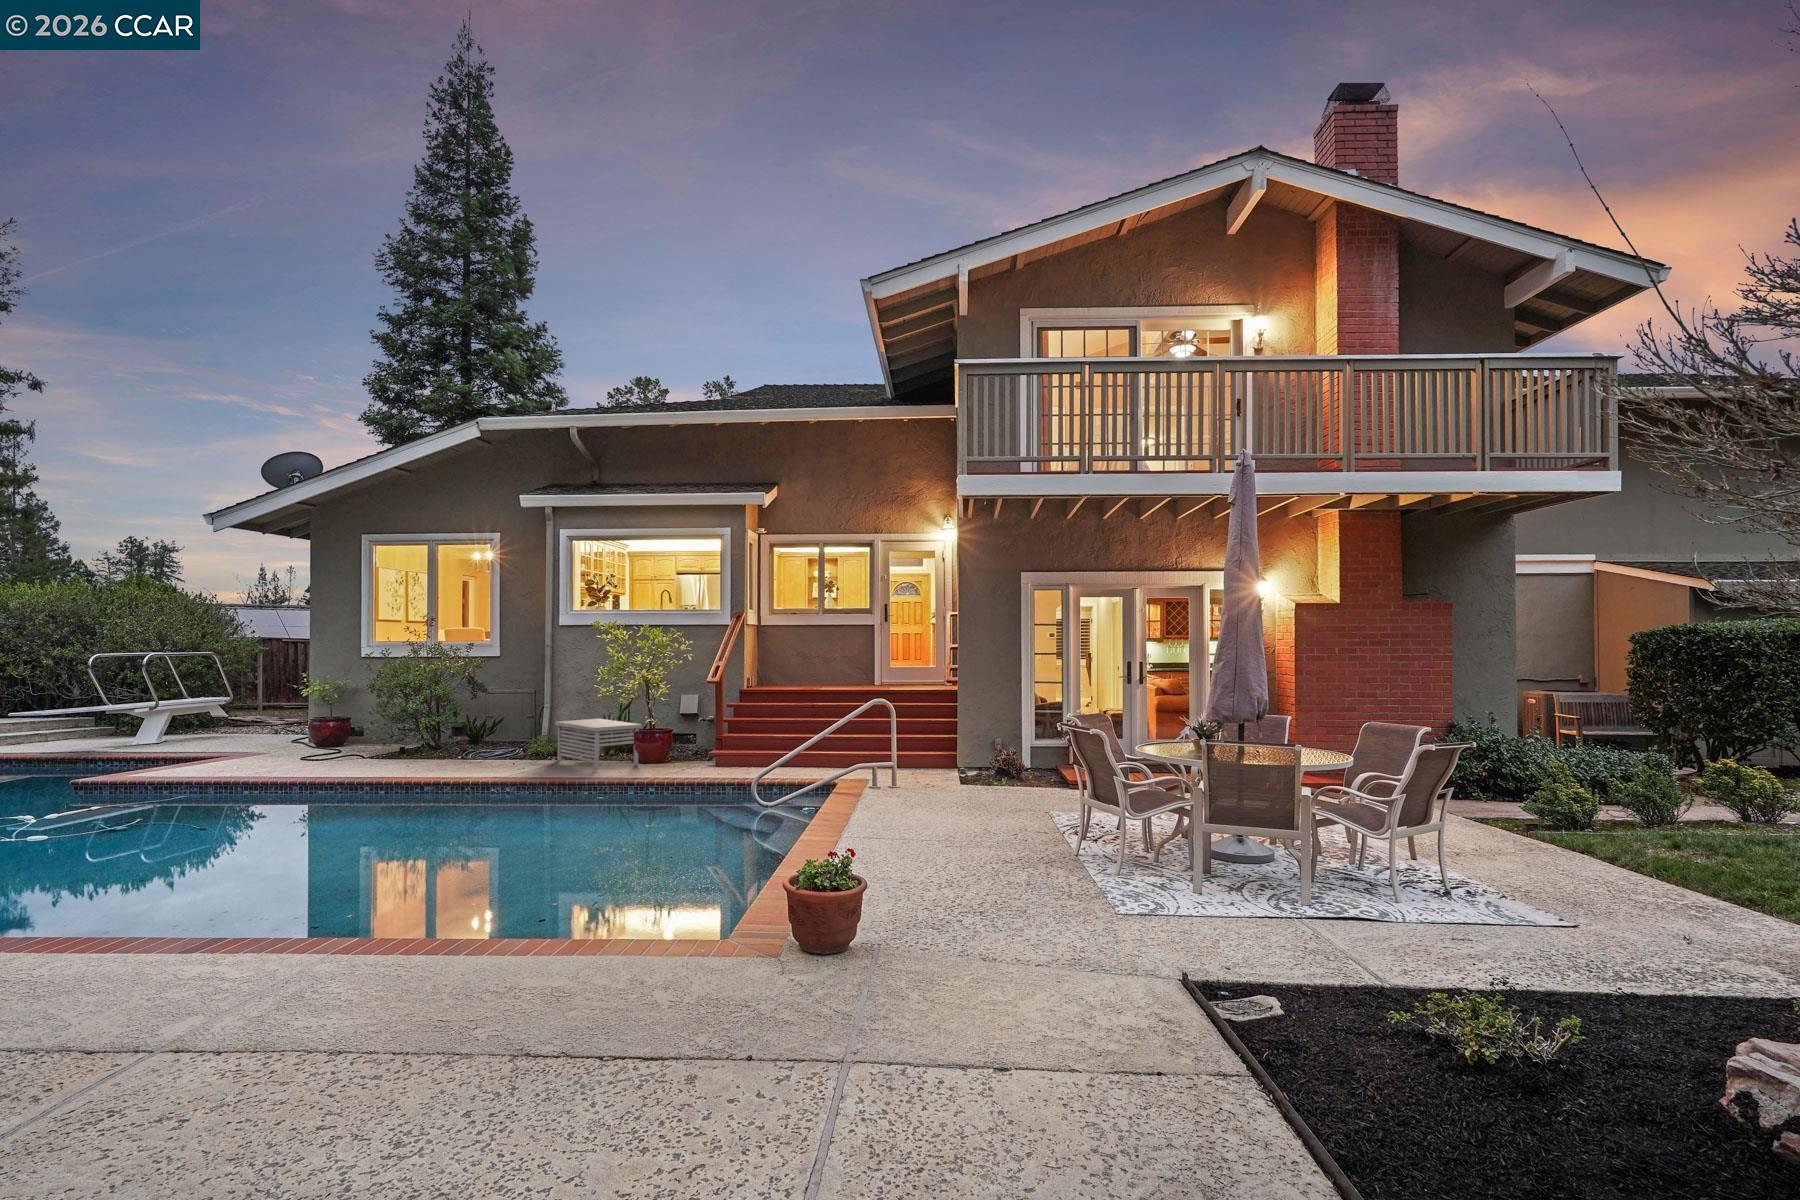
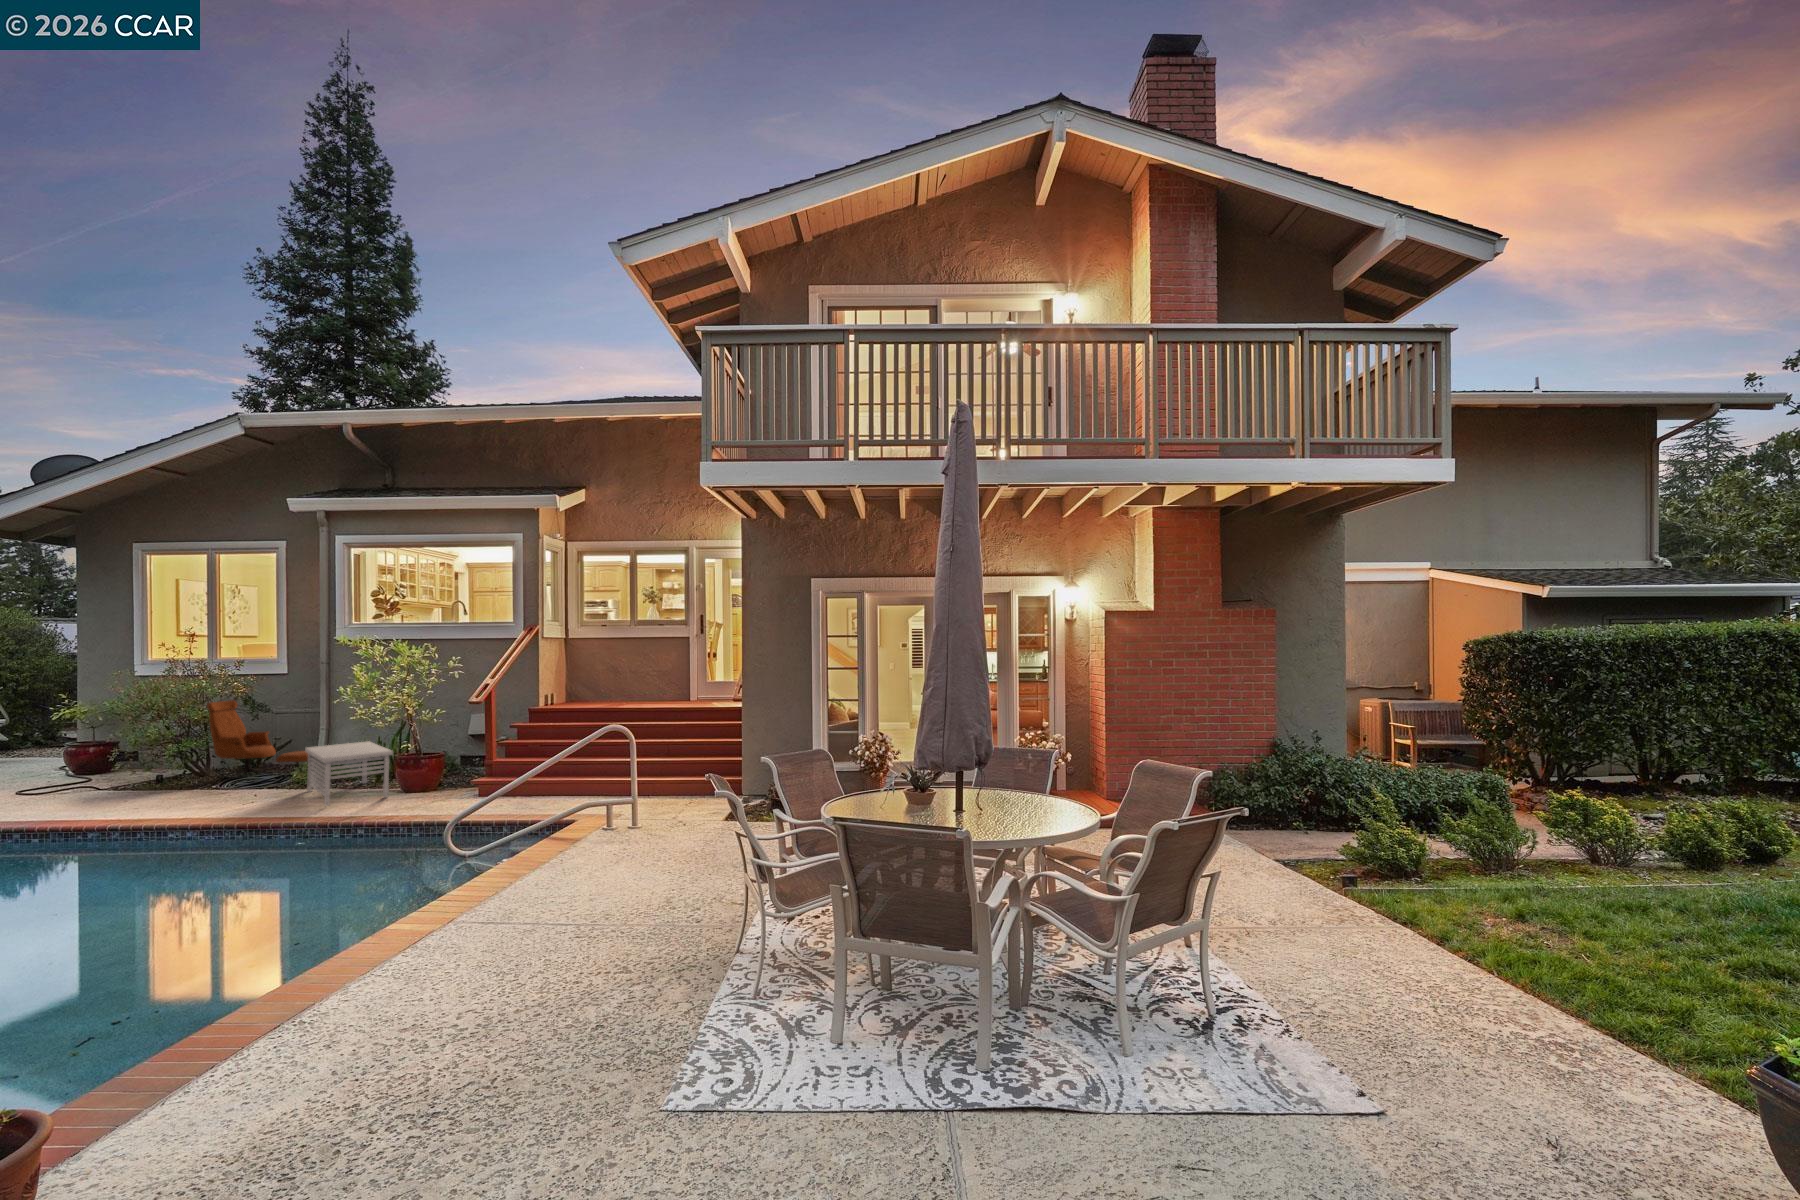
lounge chair: none [450,681,539,752] -> present [207,700,308,779]

